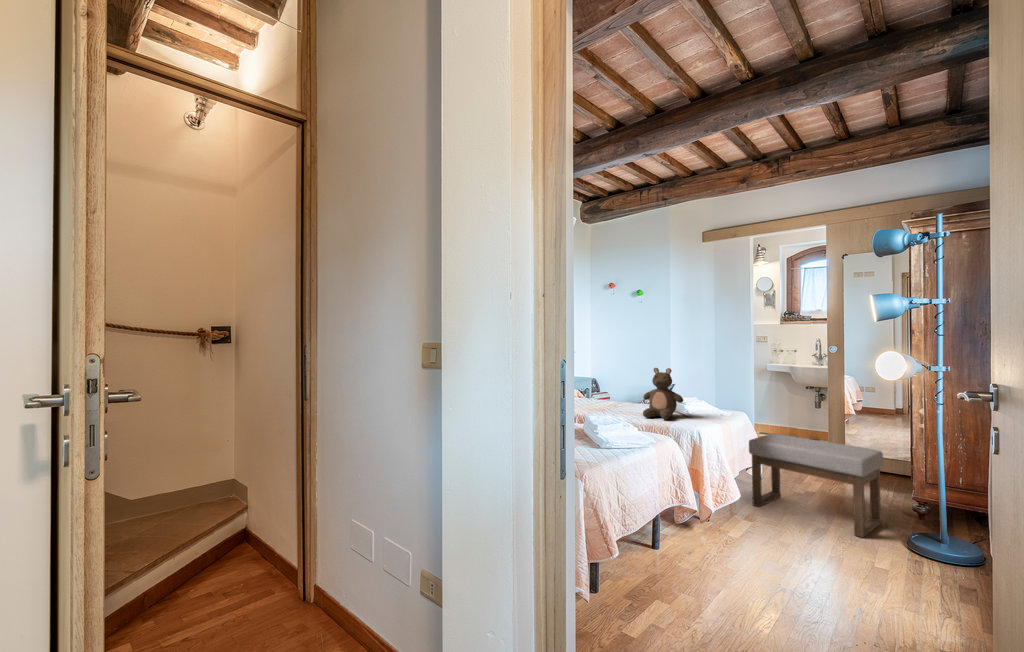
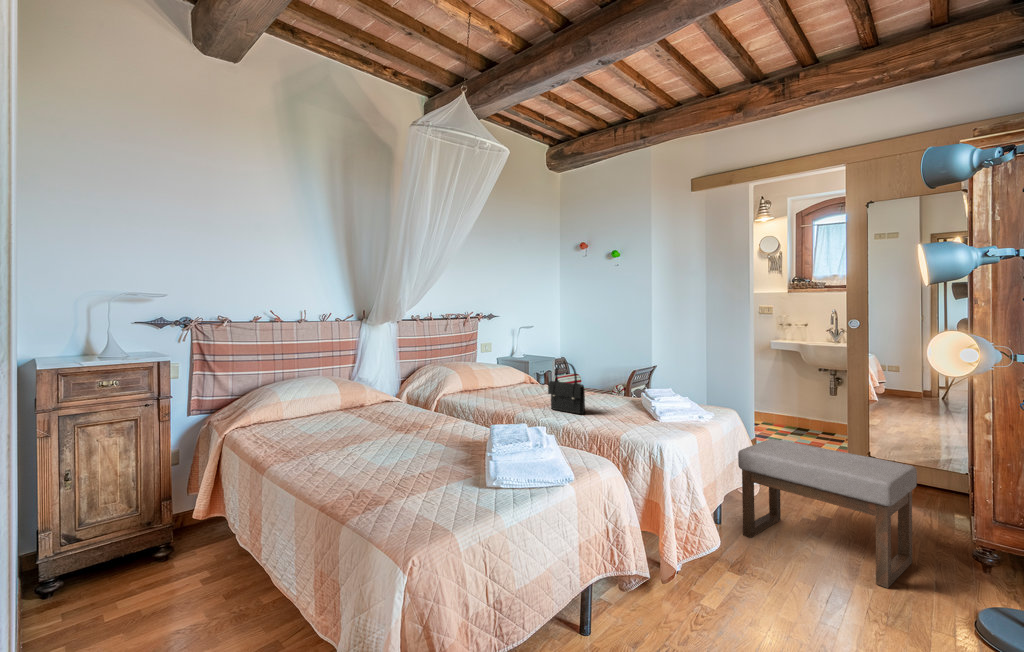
stuffed bear: present [643,368,683,420] -> none [597,357,651,428]
handbag: none [599,372,630,412] -> present [548,362,585,414]

